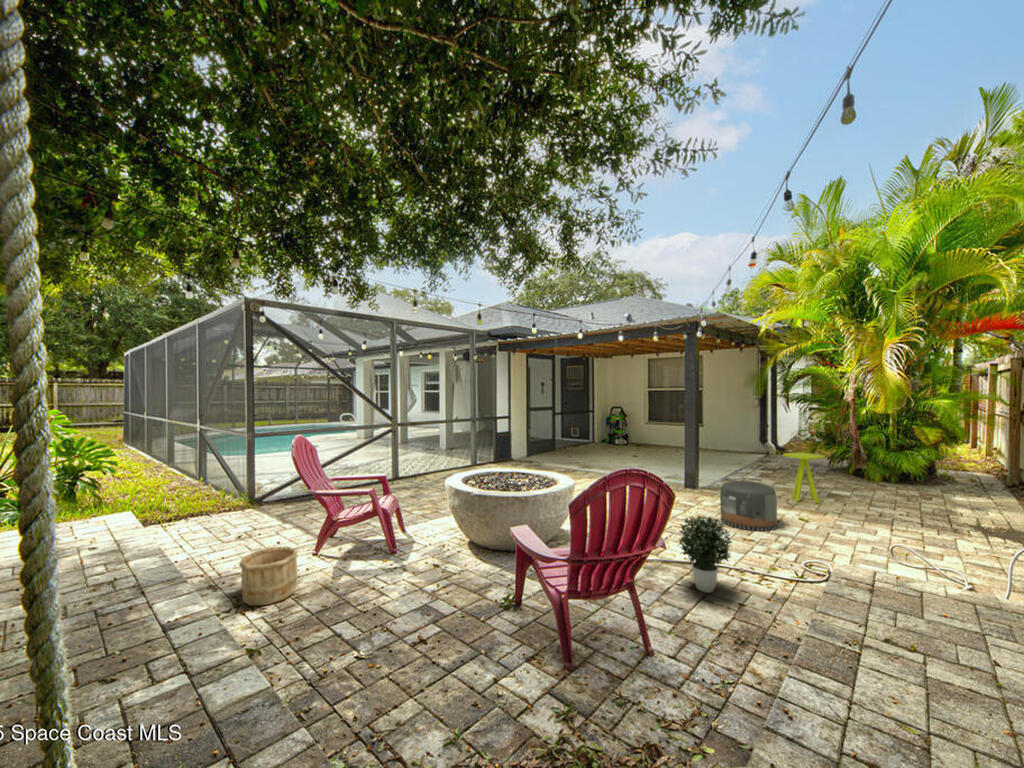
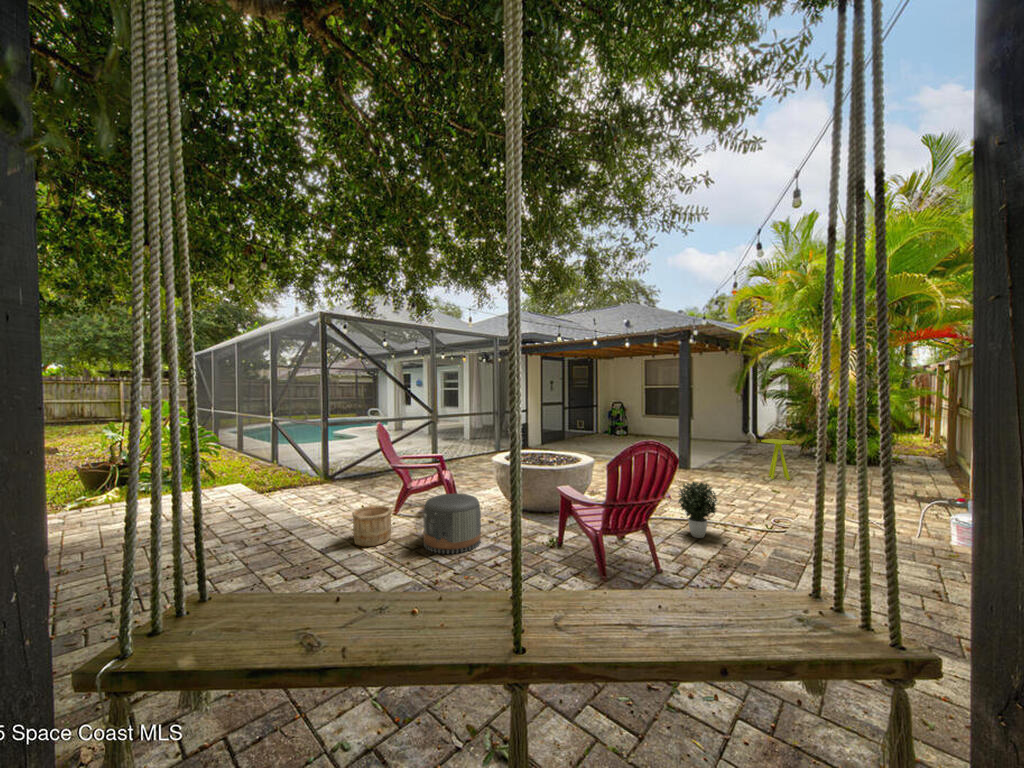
pouf: present [720,481,777,531] -> present [423,493,481,554]

